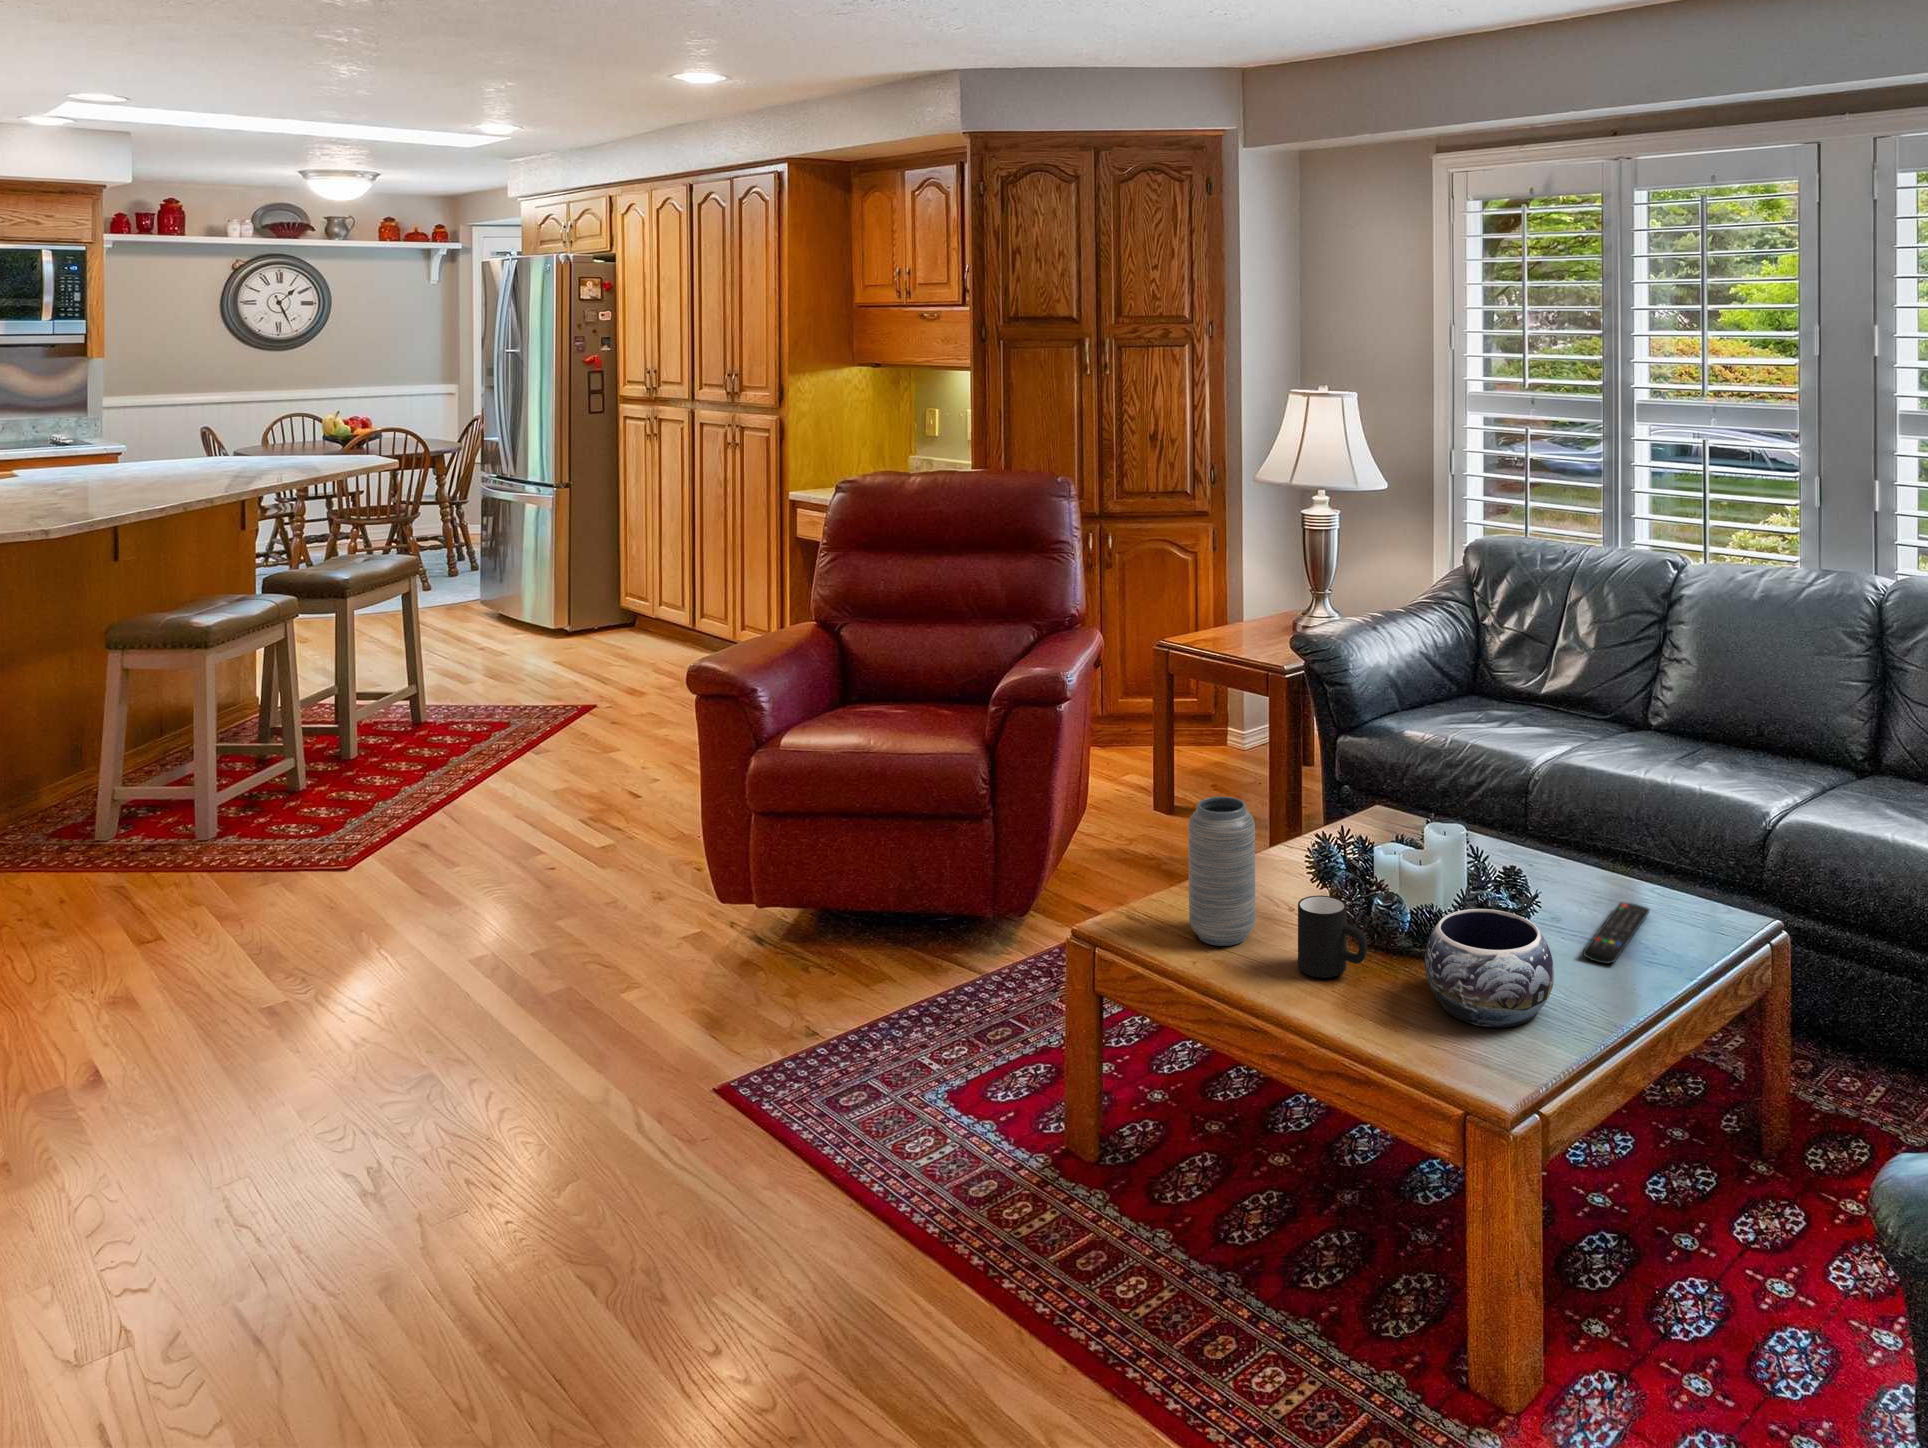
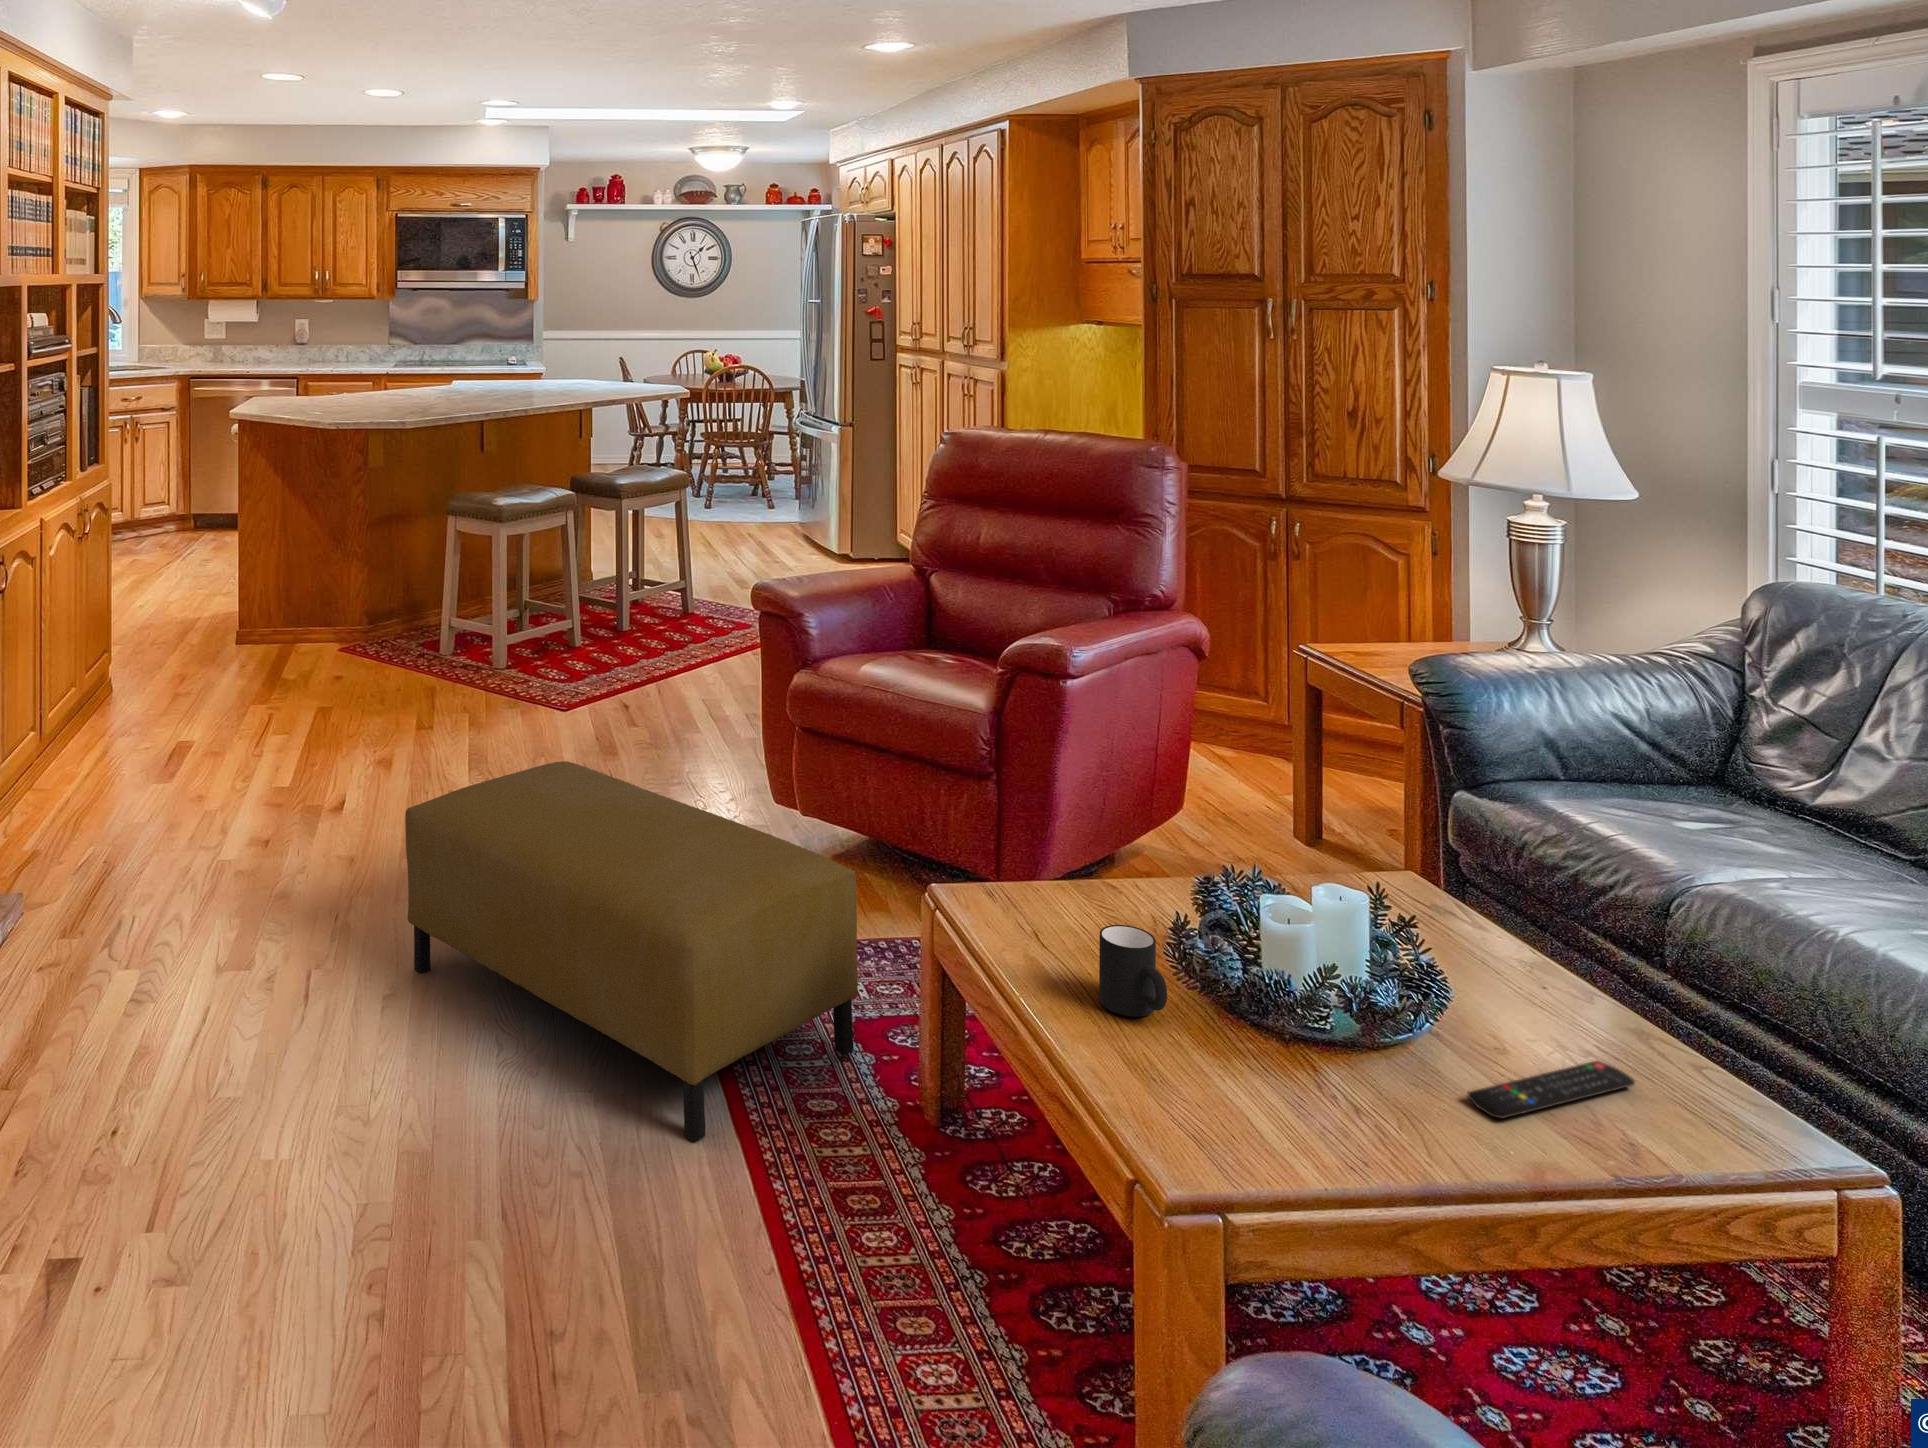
vase: present [1188,796,1256,946] -> none [1021,797,1095,955]
ottoman: none [378,905,976,1278] -> present [405,761,858,1142]
decorative bowl: present [1425,909,1554,1027] -> none [1199,987,1363,1135]

